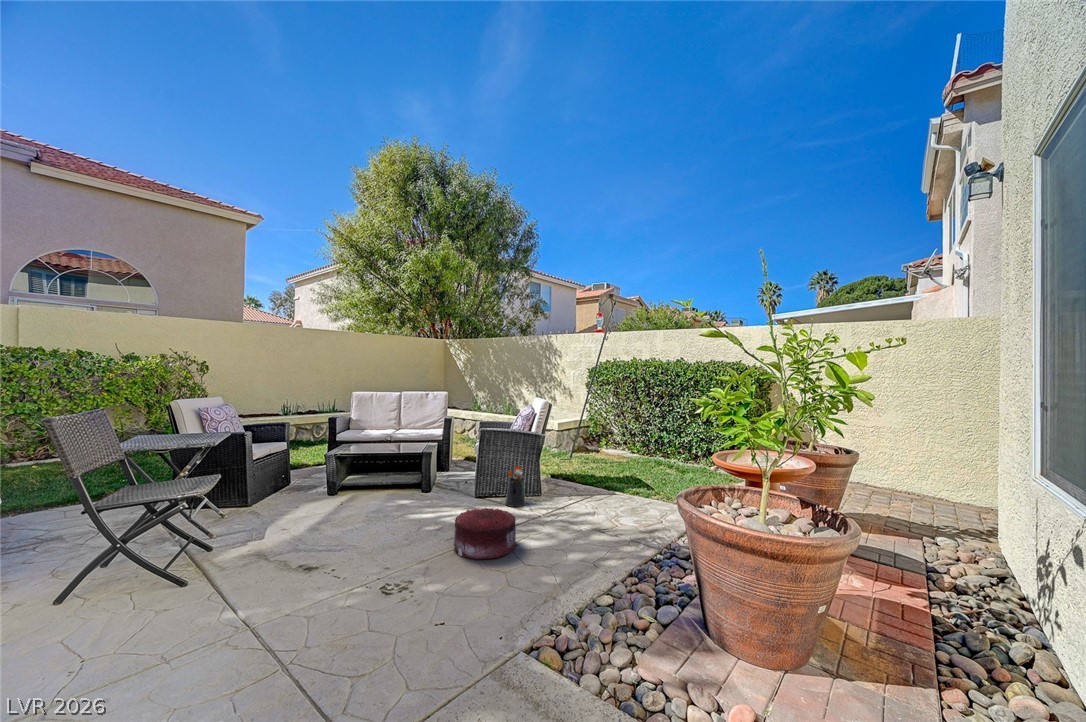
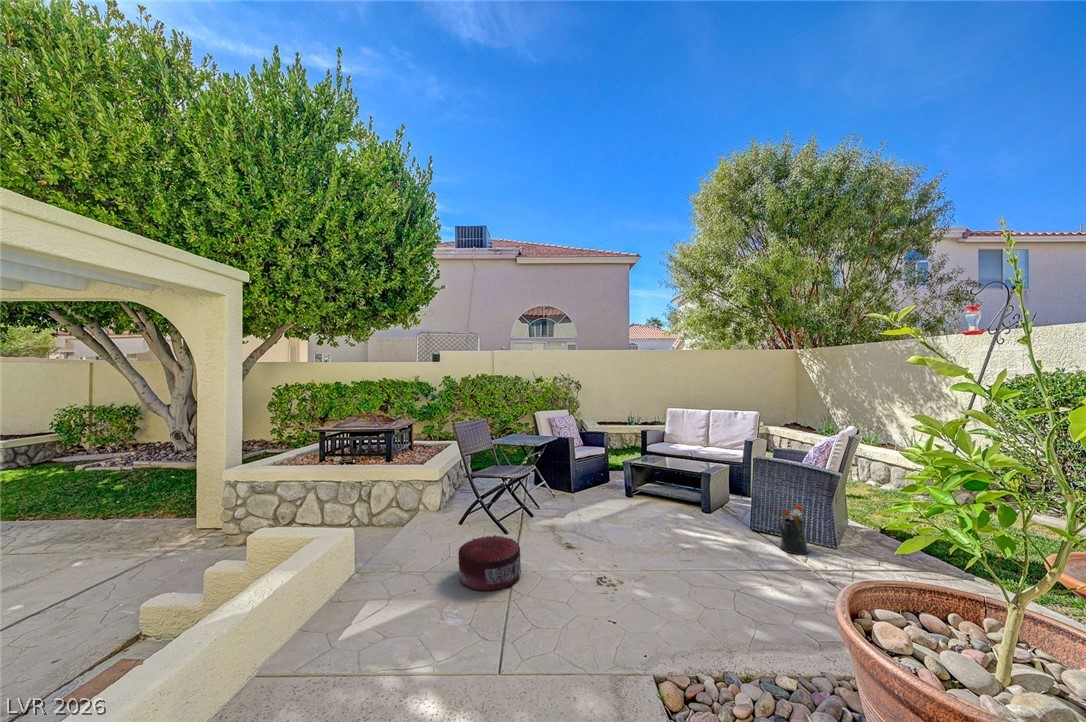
pouf: present [454,508,517,559] -> present [458,535,521,591]

